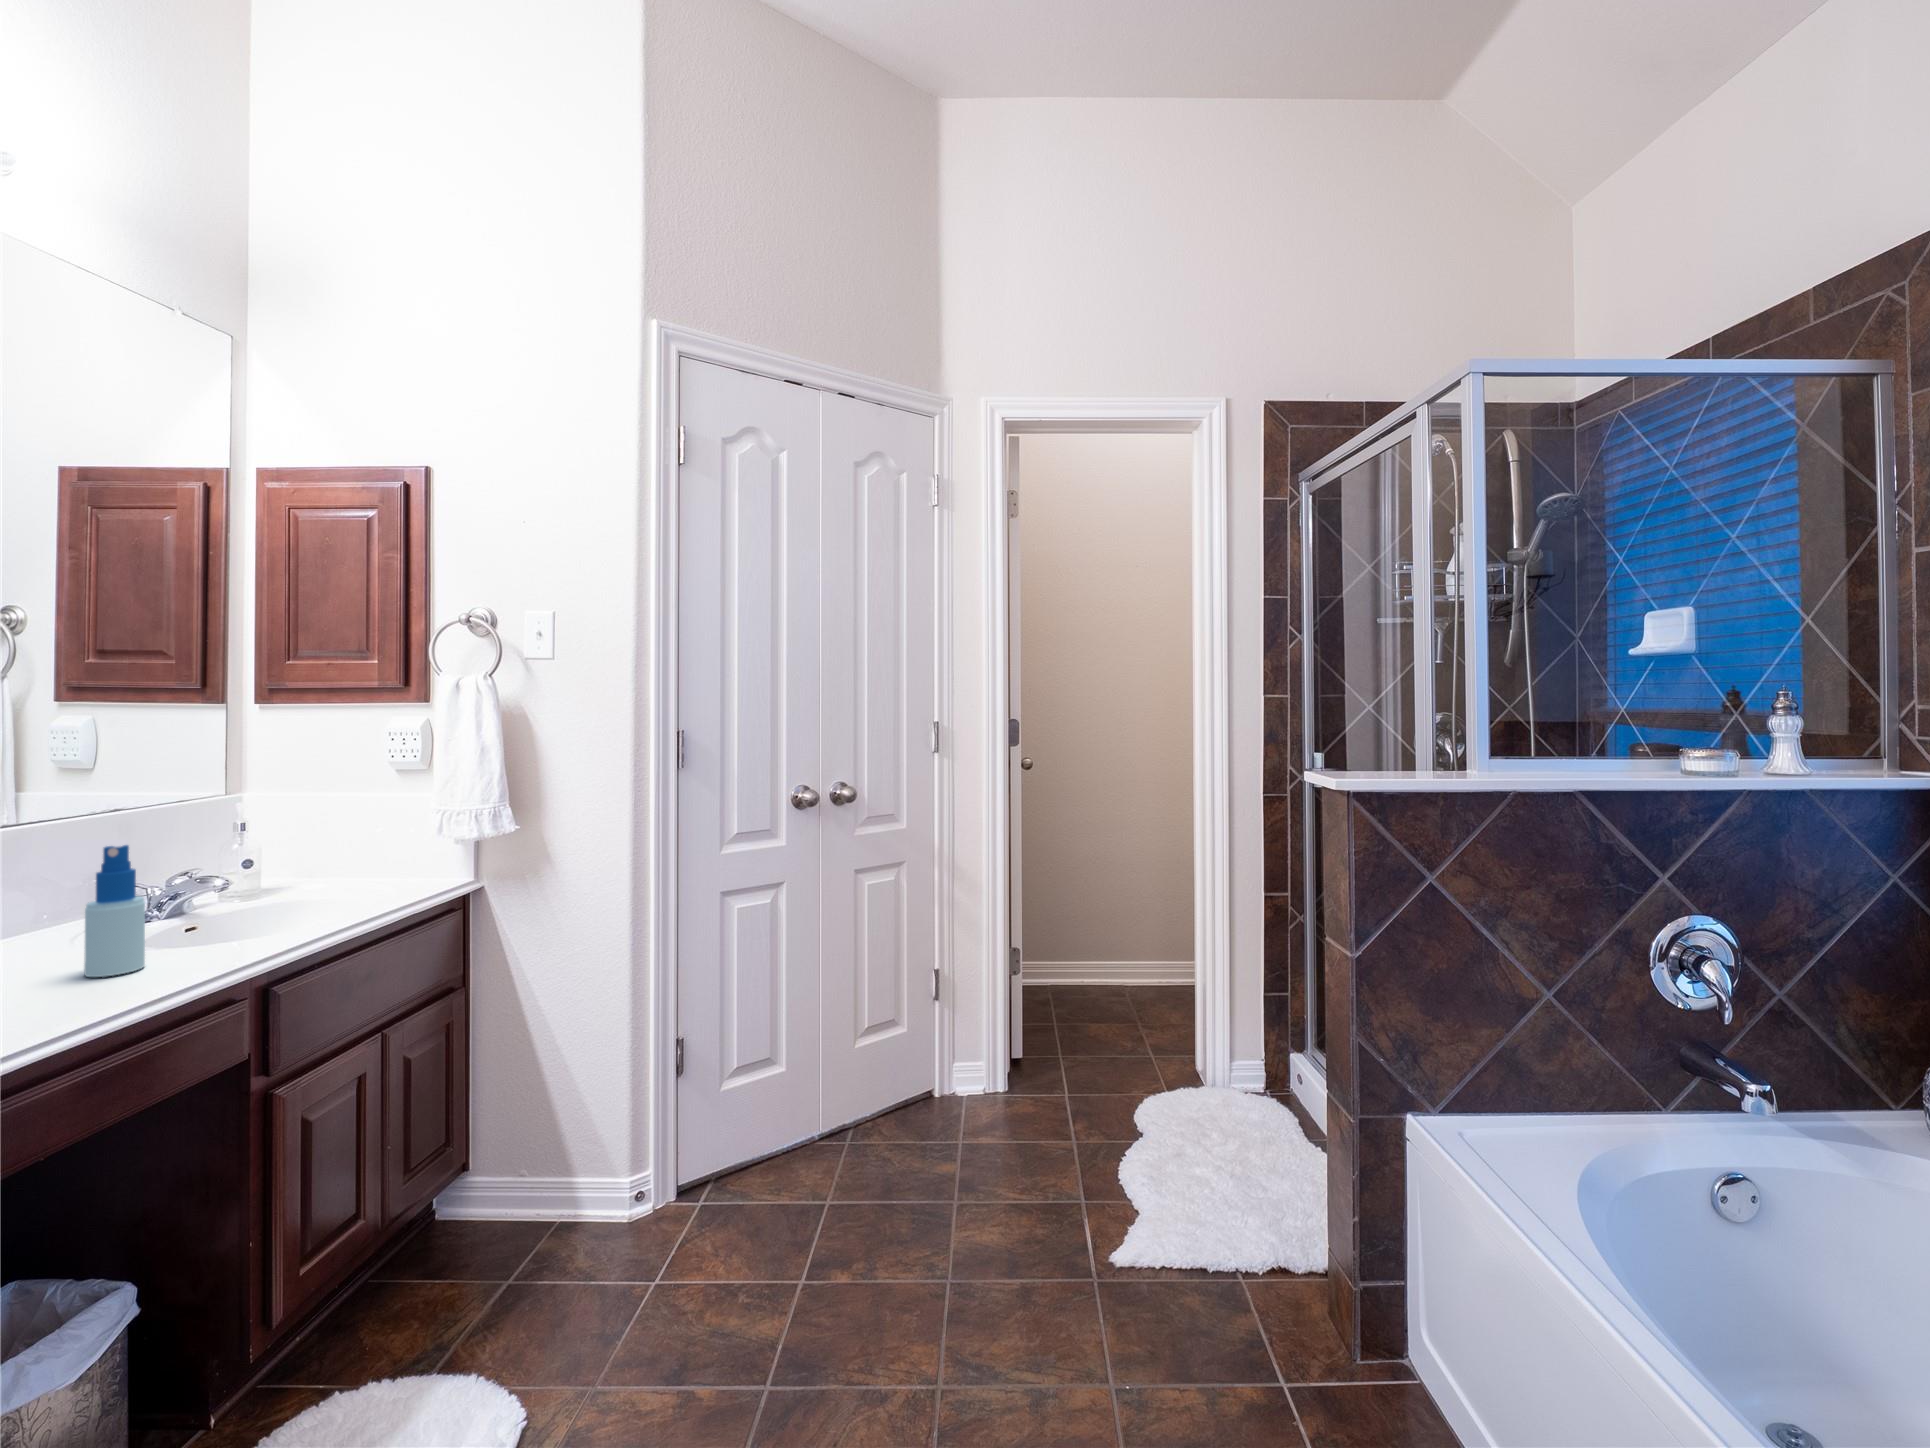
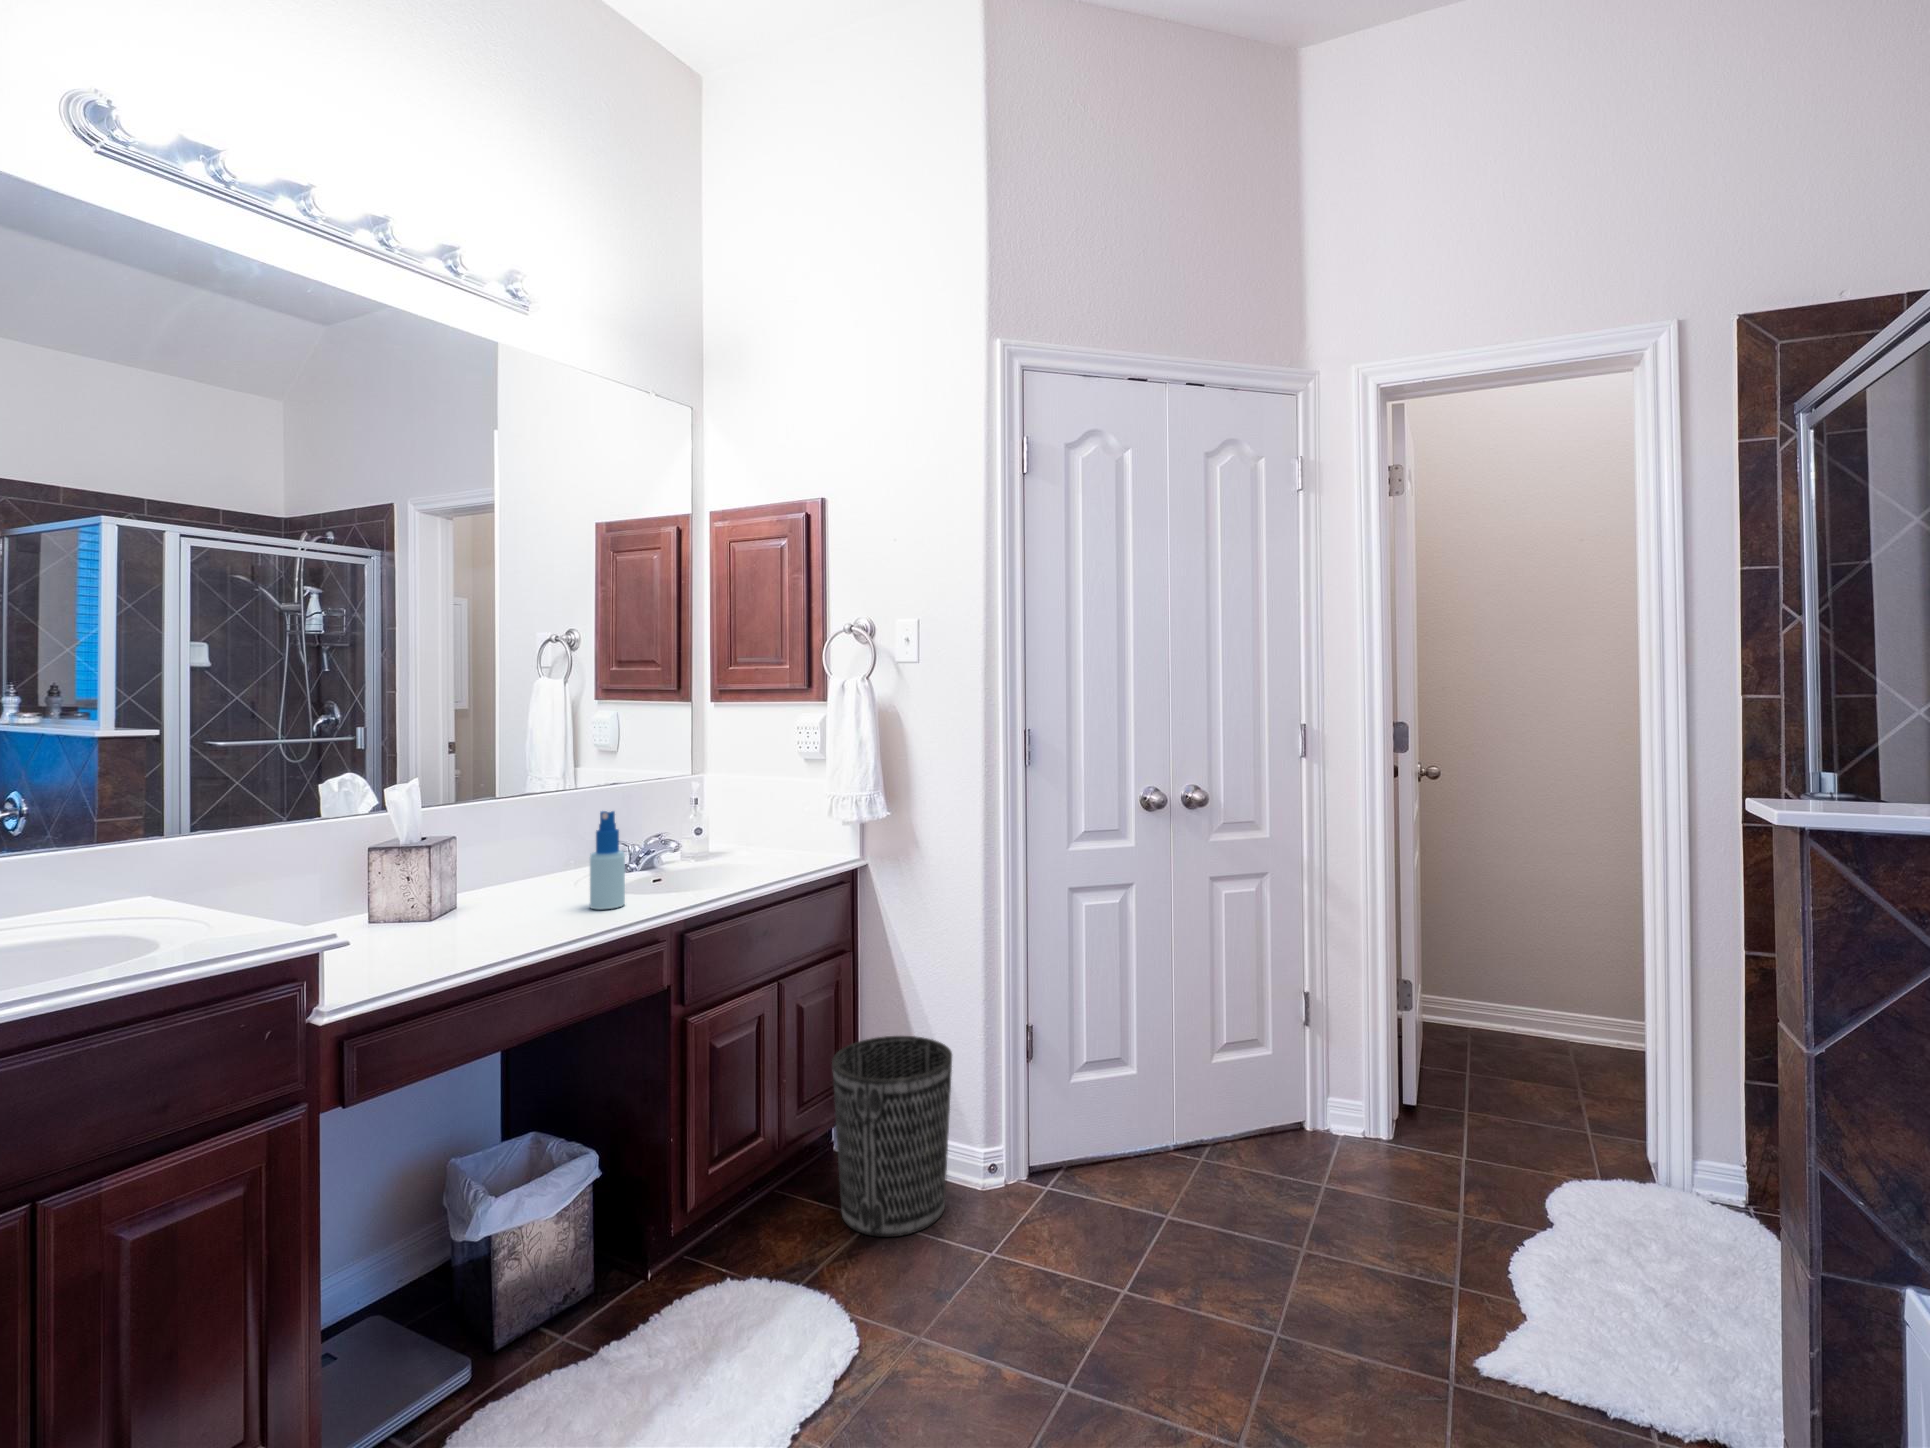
wastebasket: none [447,1071,599,1305] -> present [832,1036,952,1237]

